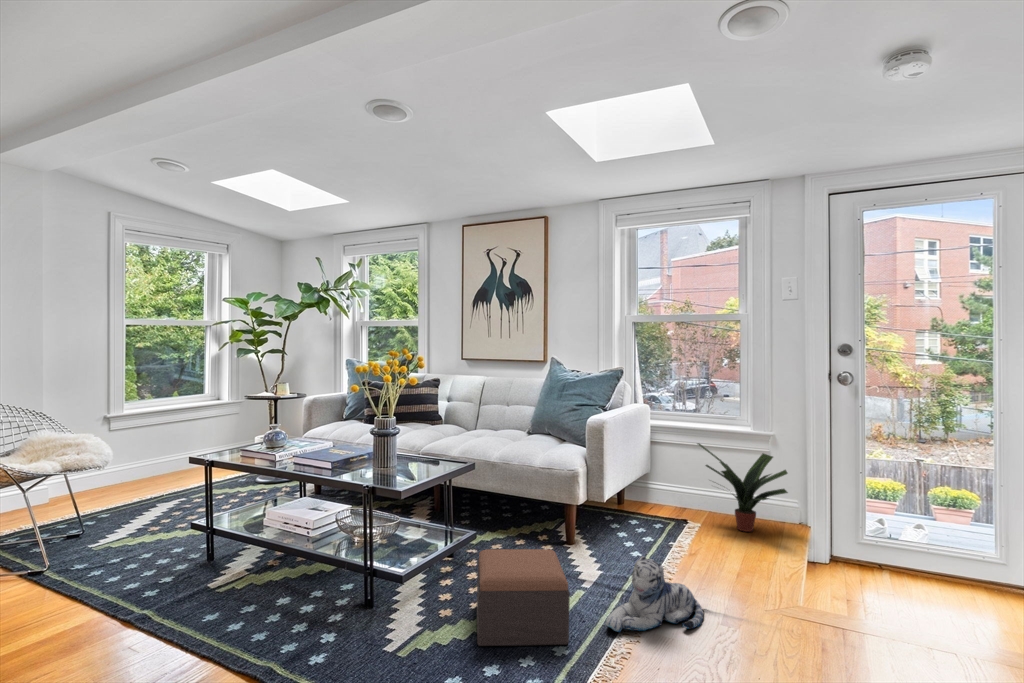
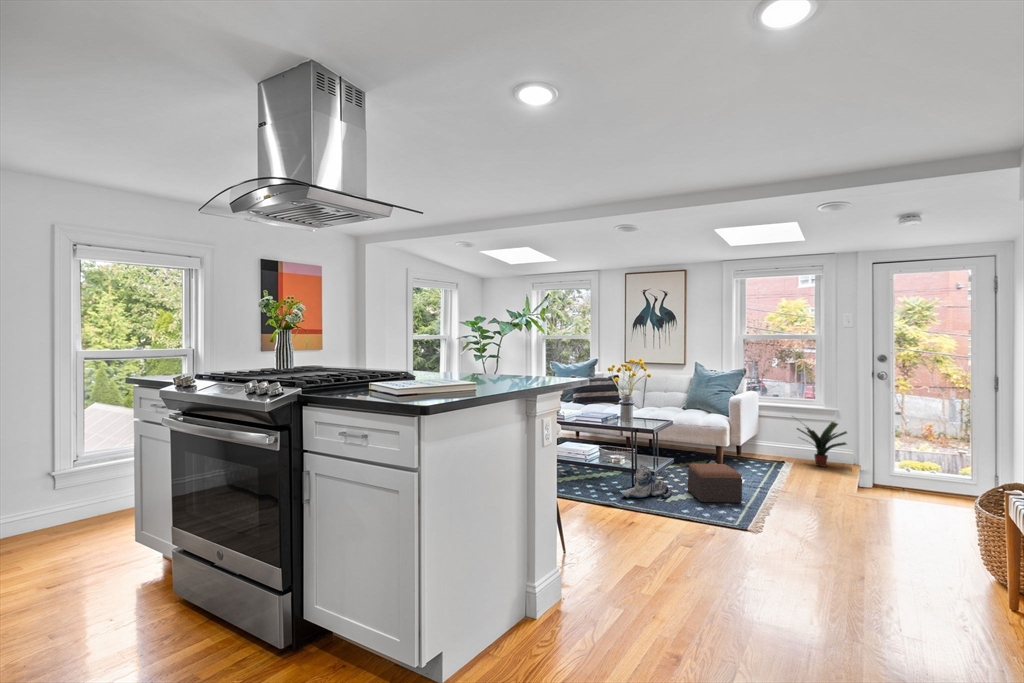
plush toy: present [605,556,704,632] -> present [622,465,672,498]

